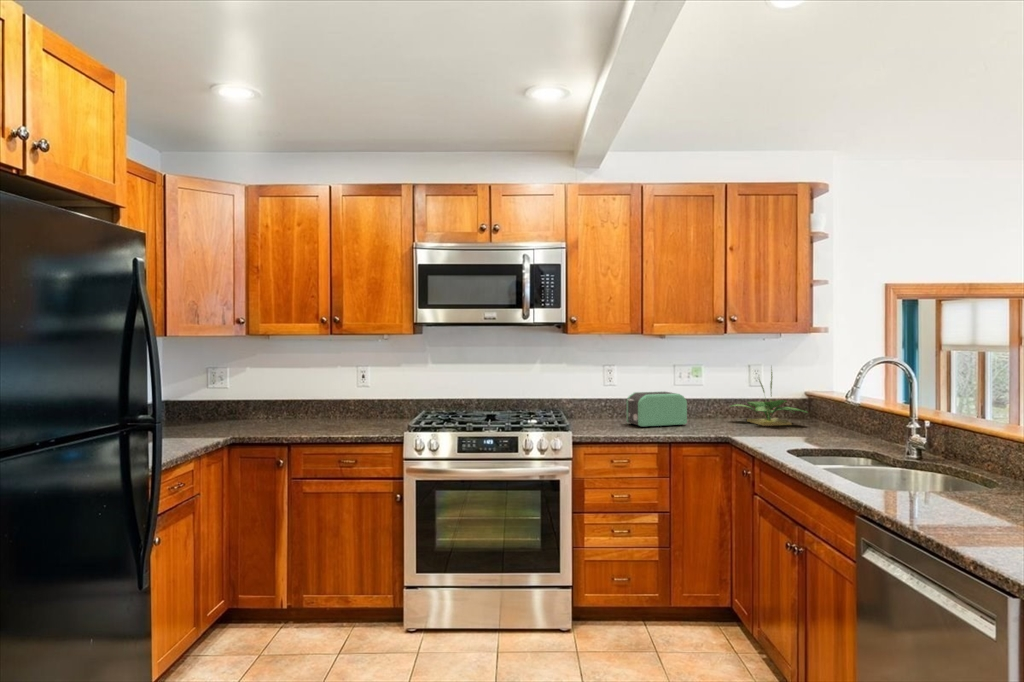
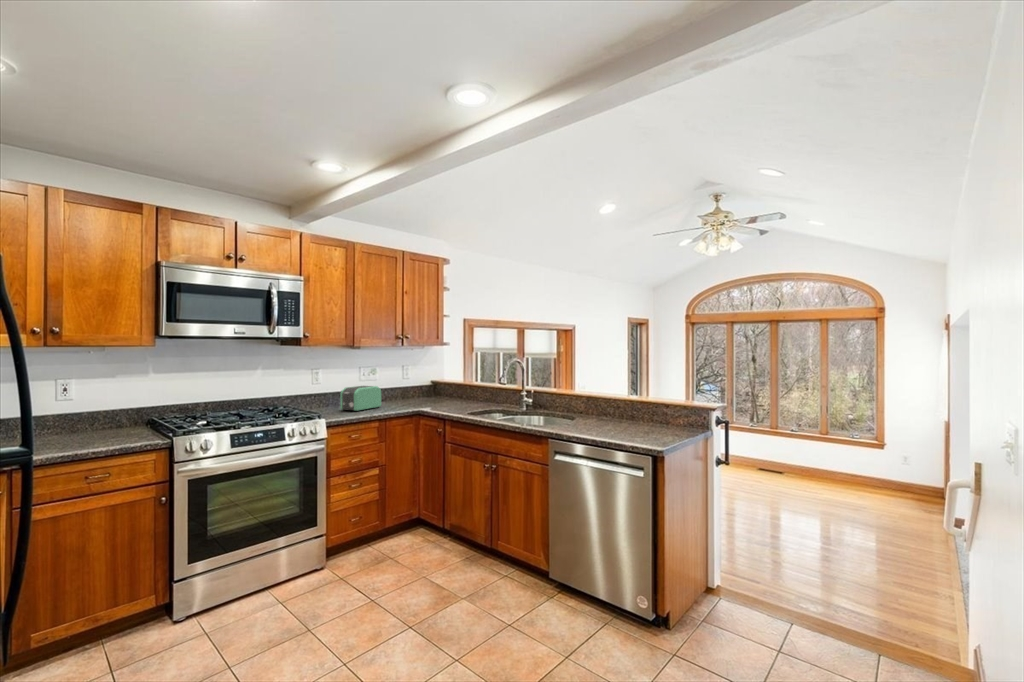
potted plant: present [732,372,806,426] -> none [400,365,446,402]

